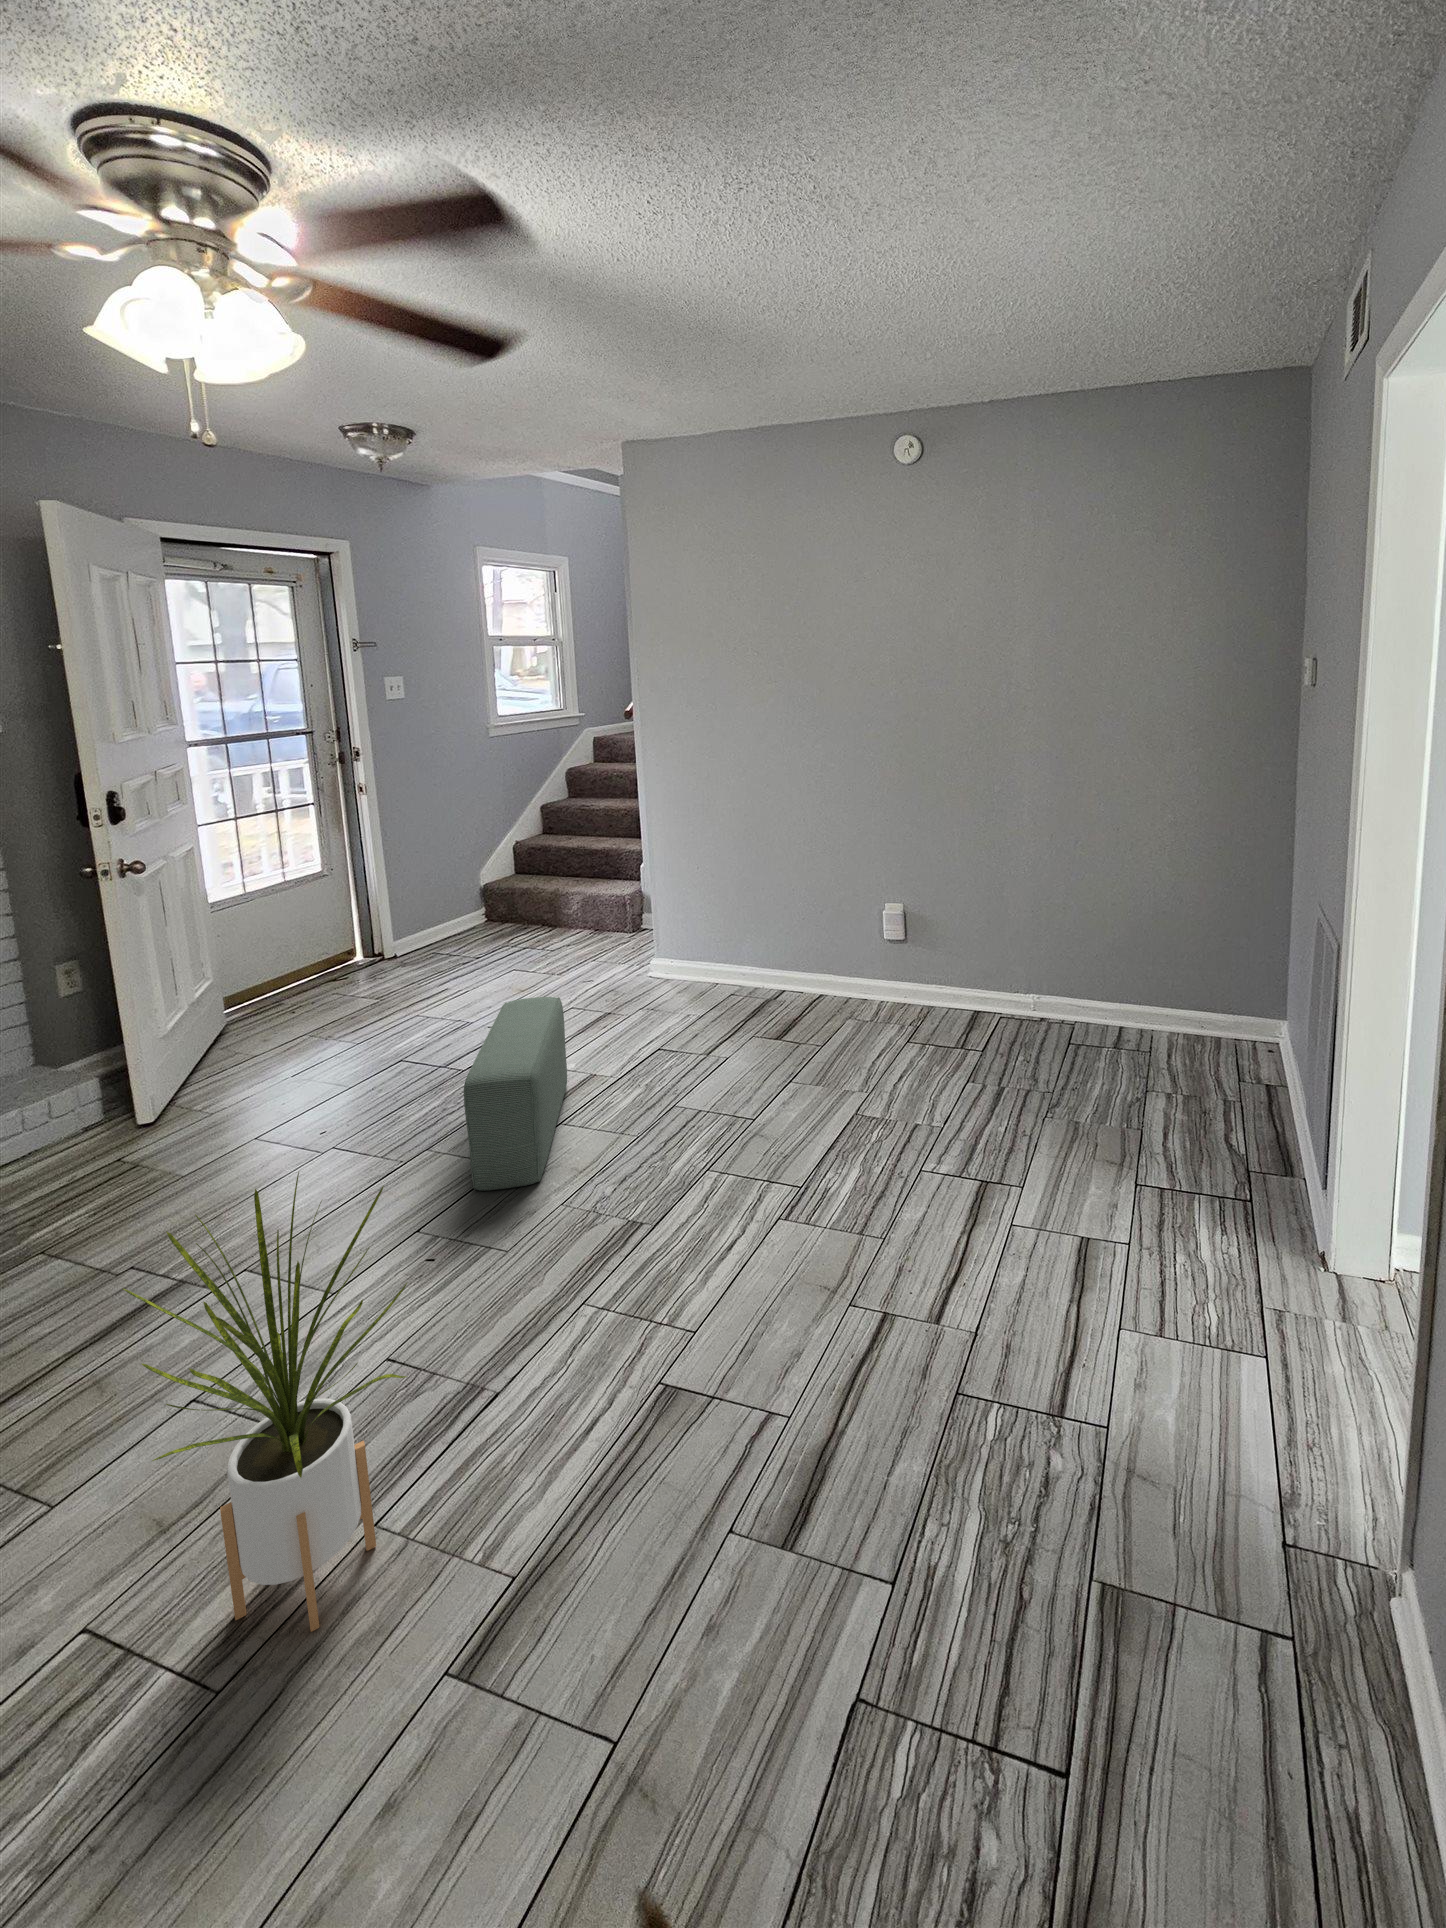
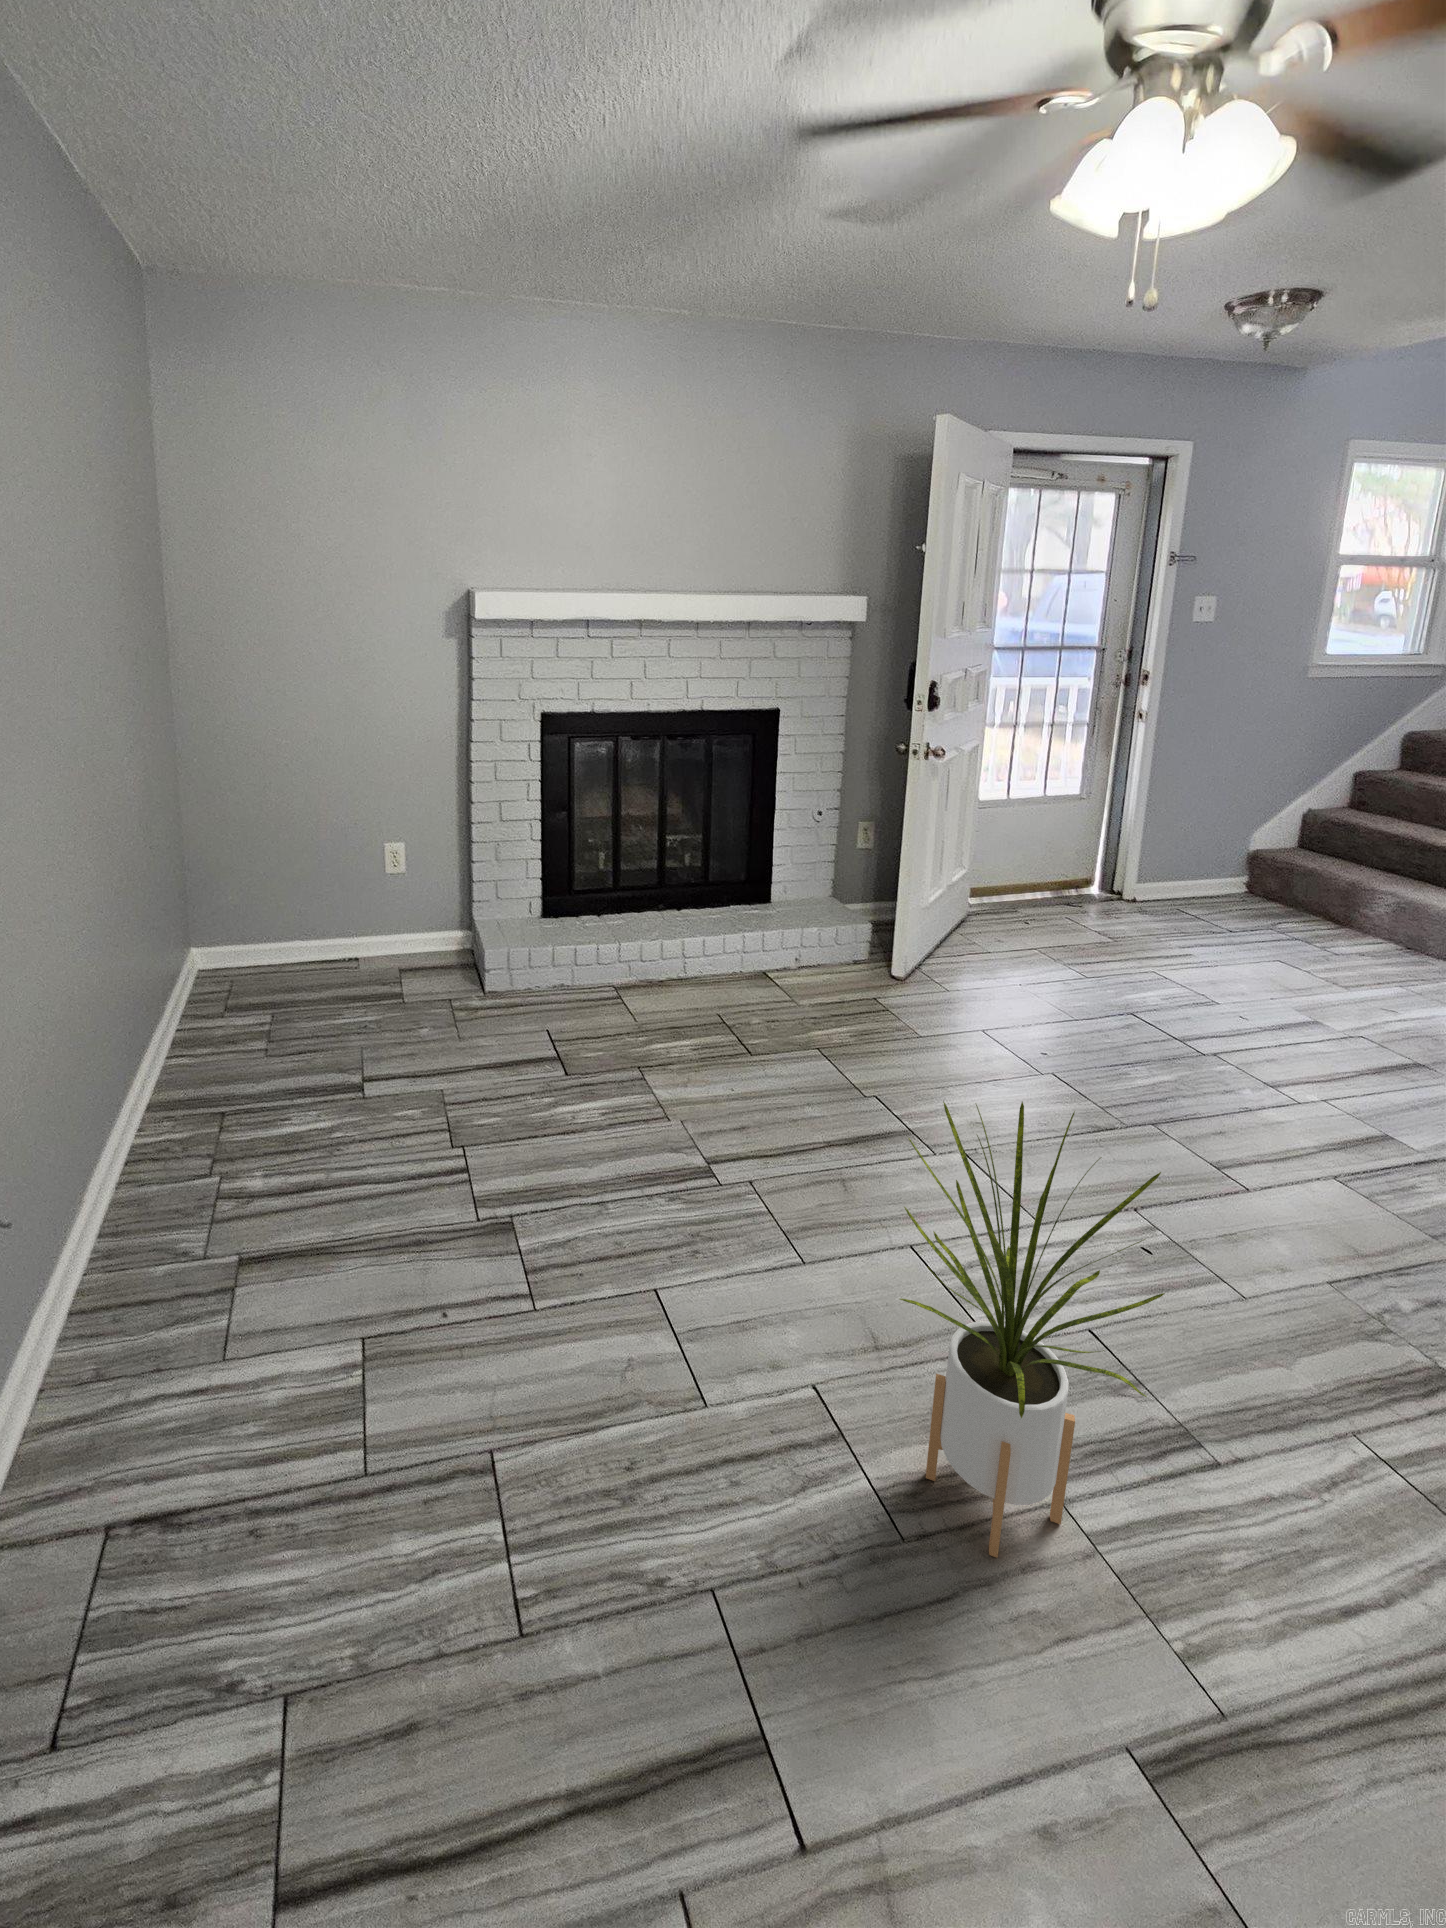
pouf: present [464,997,567,1191] -> none [1206,1002,1370,1237]

